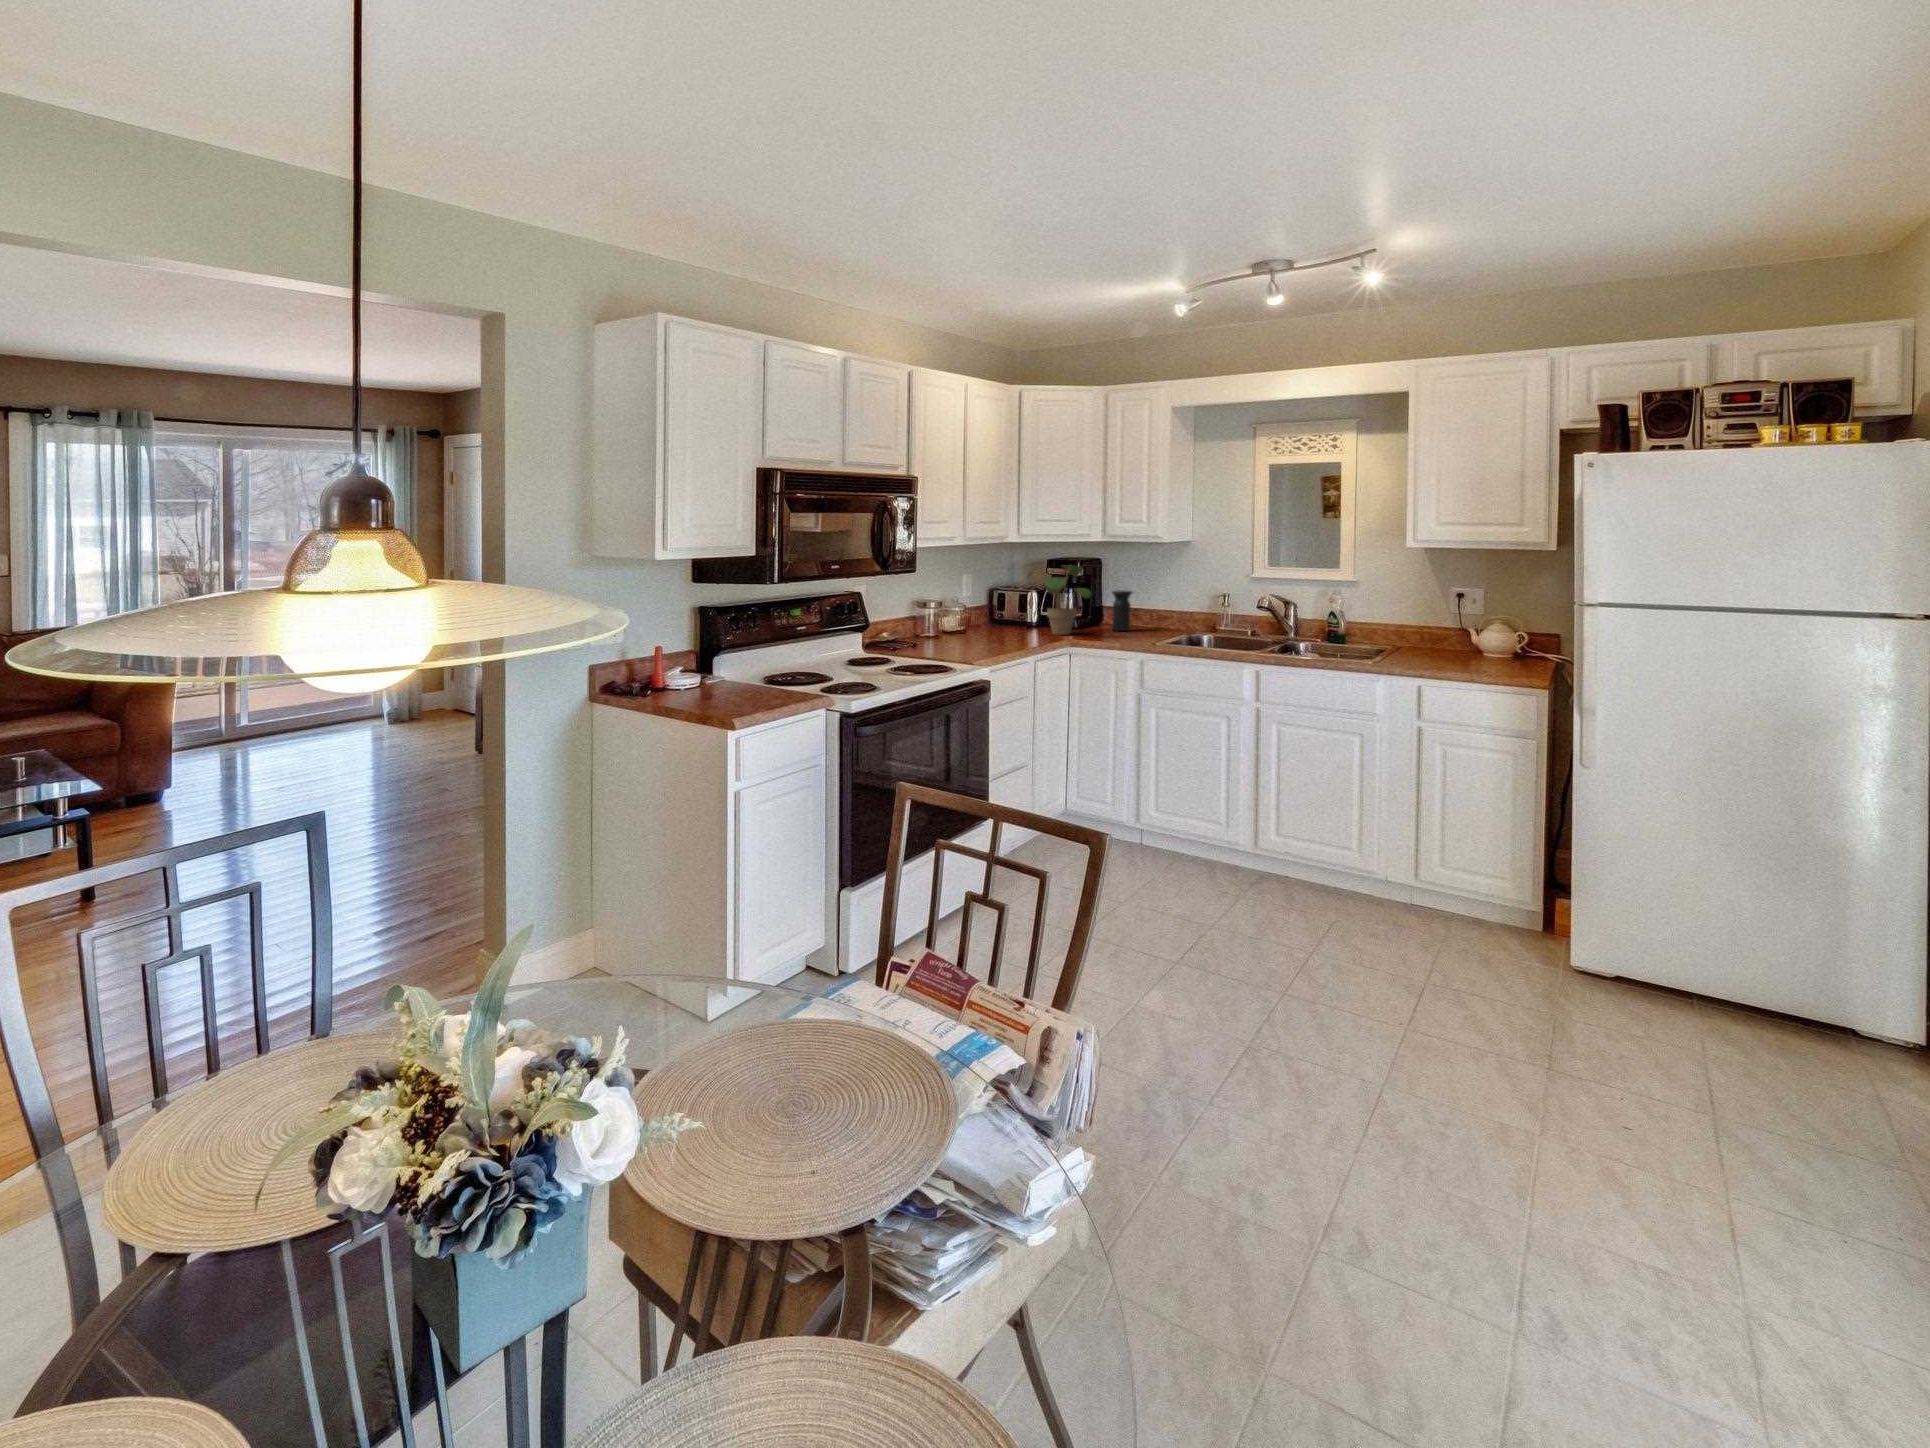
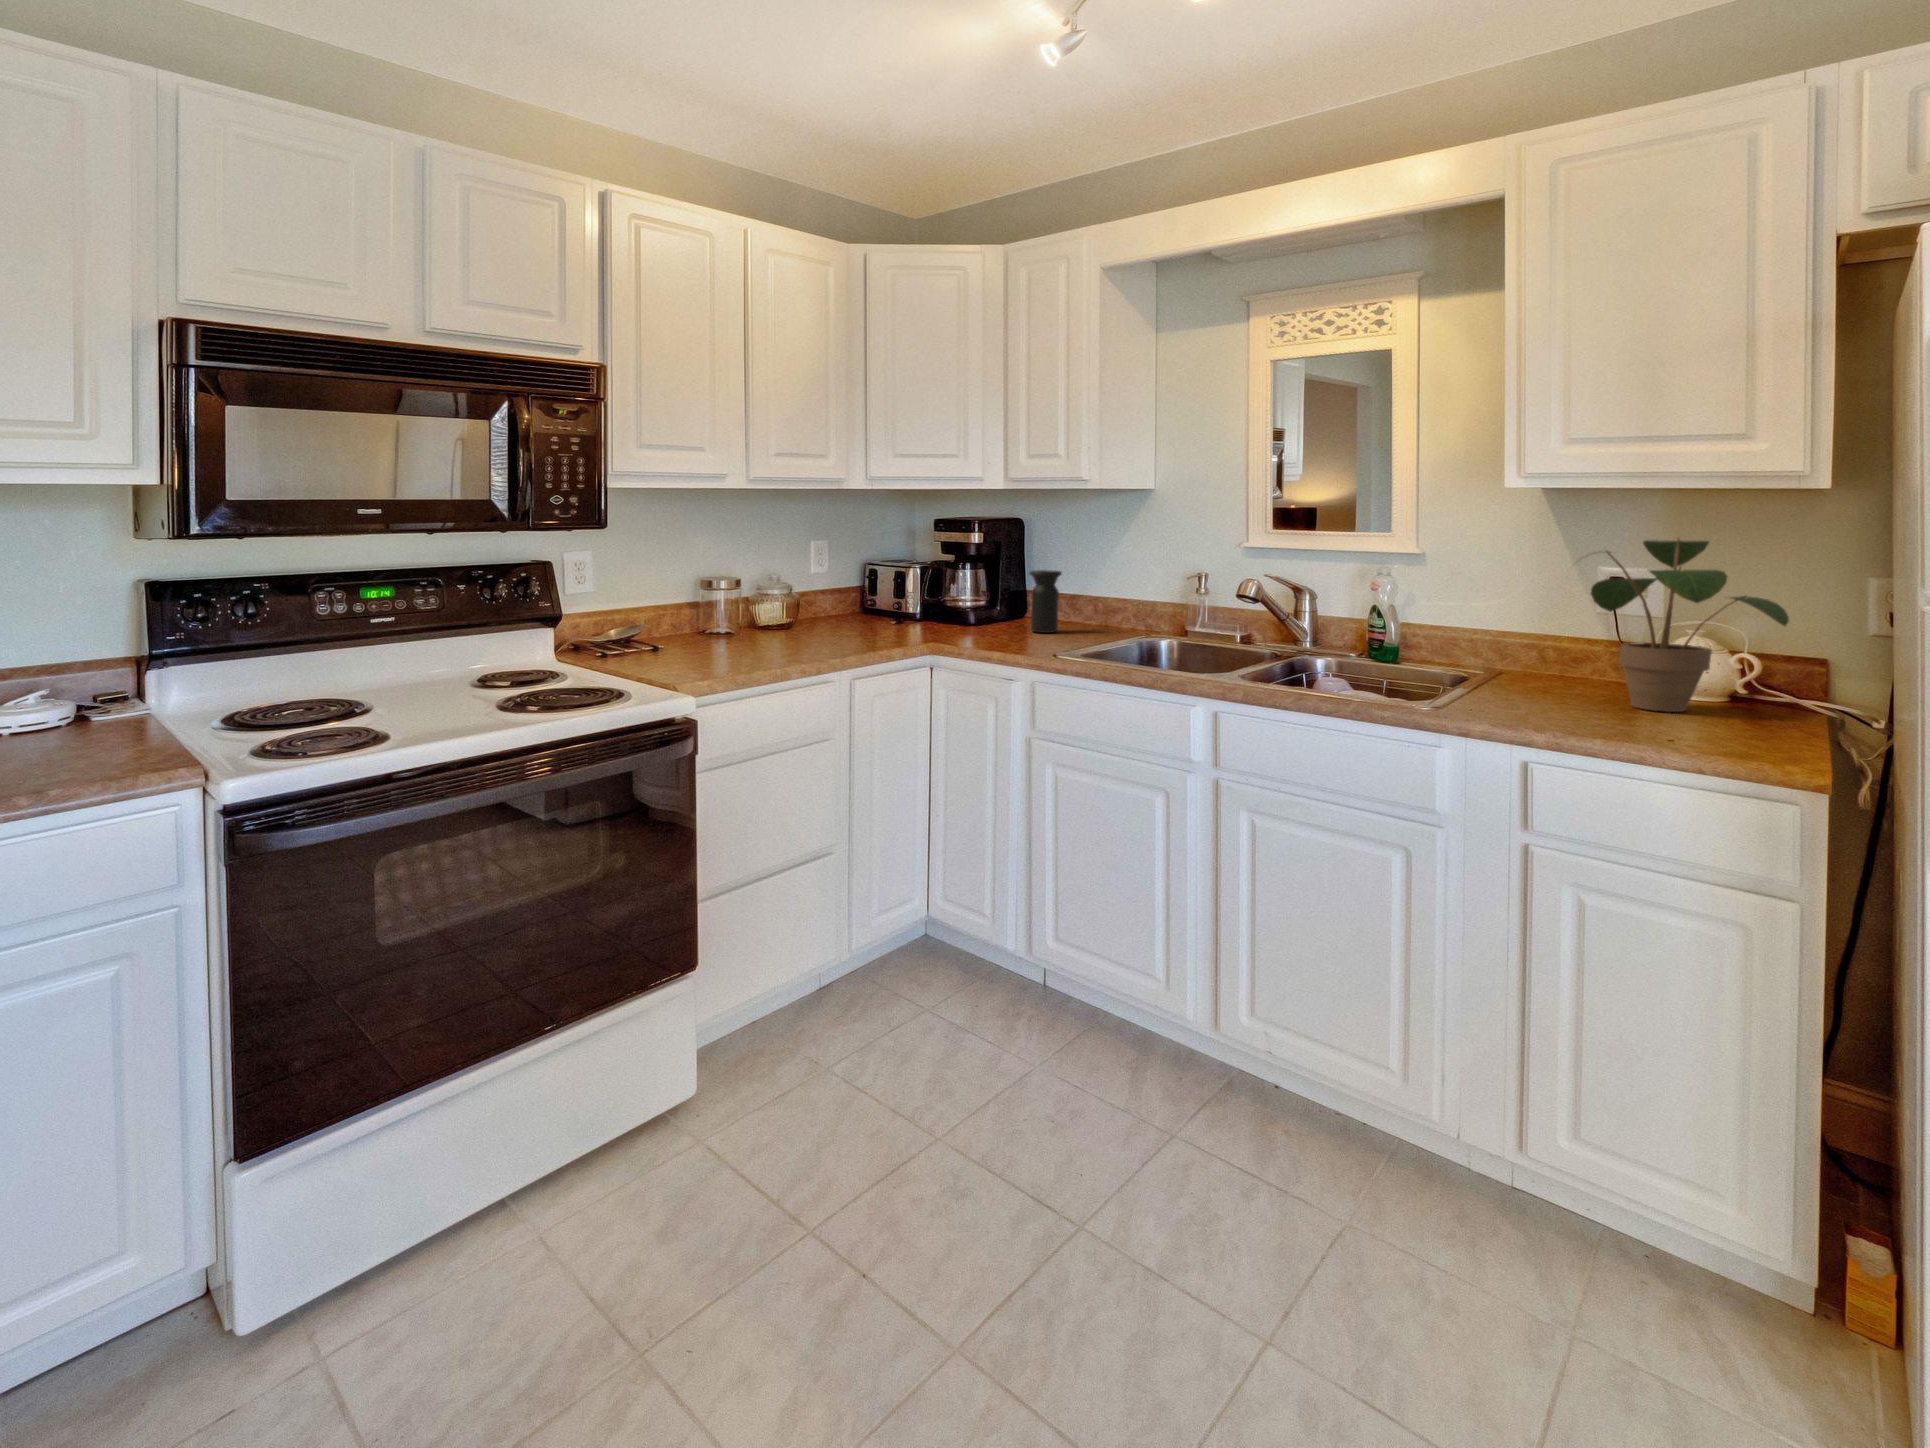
potted plant: present [1027,565,1091,635] -> present [1591,538,1789,712]

